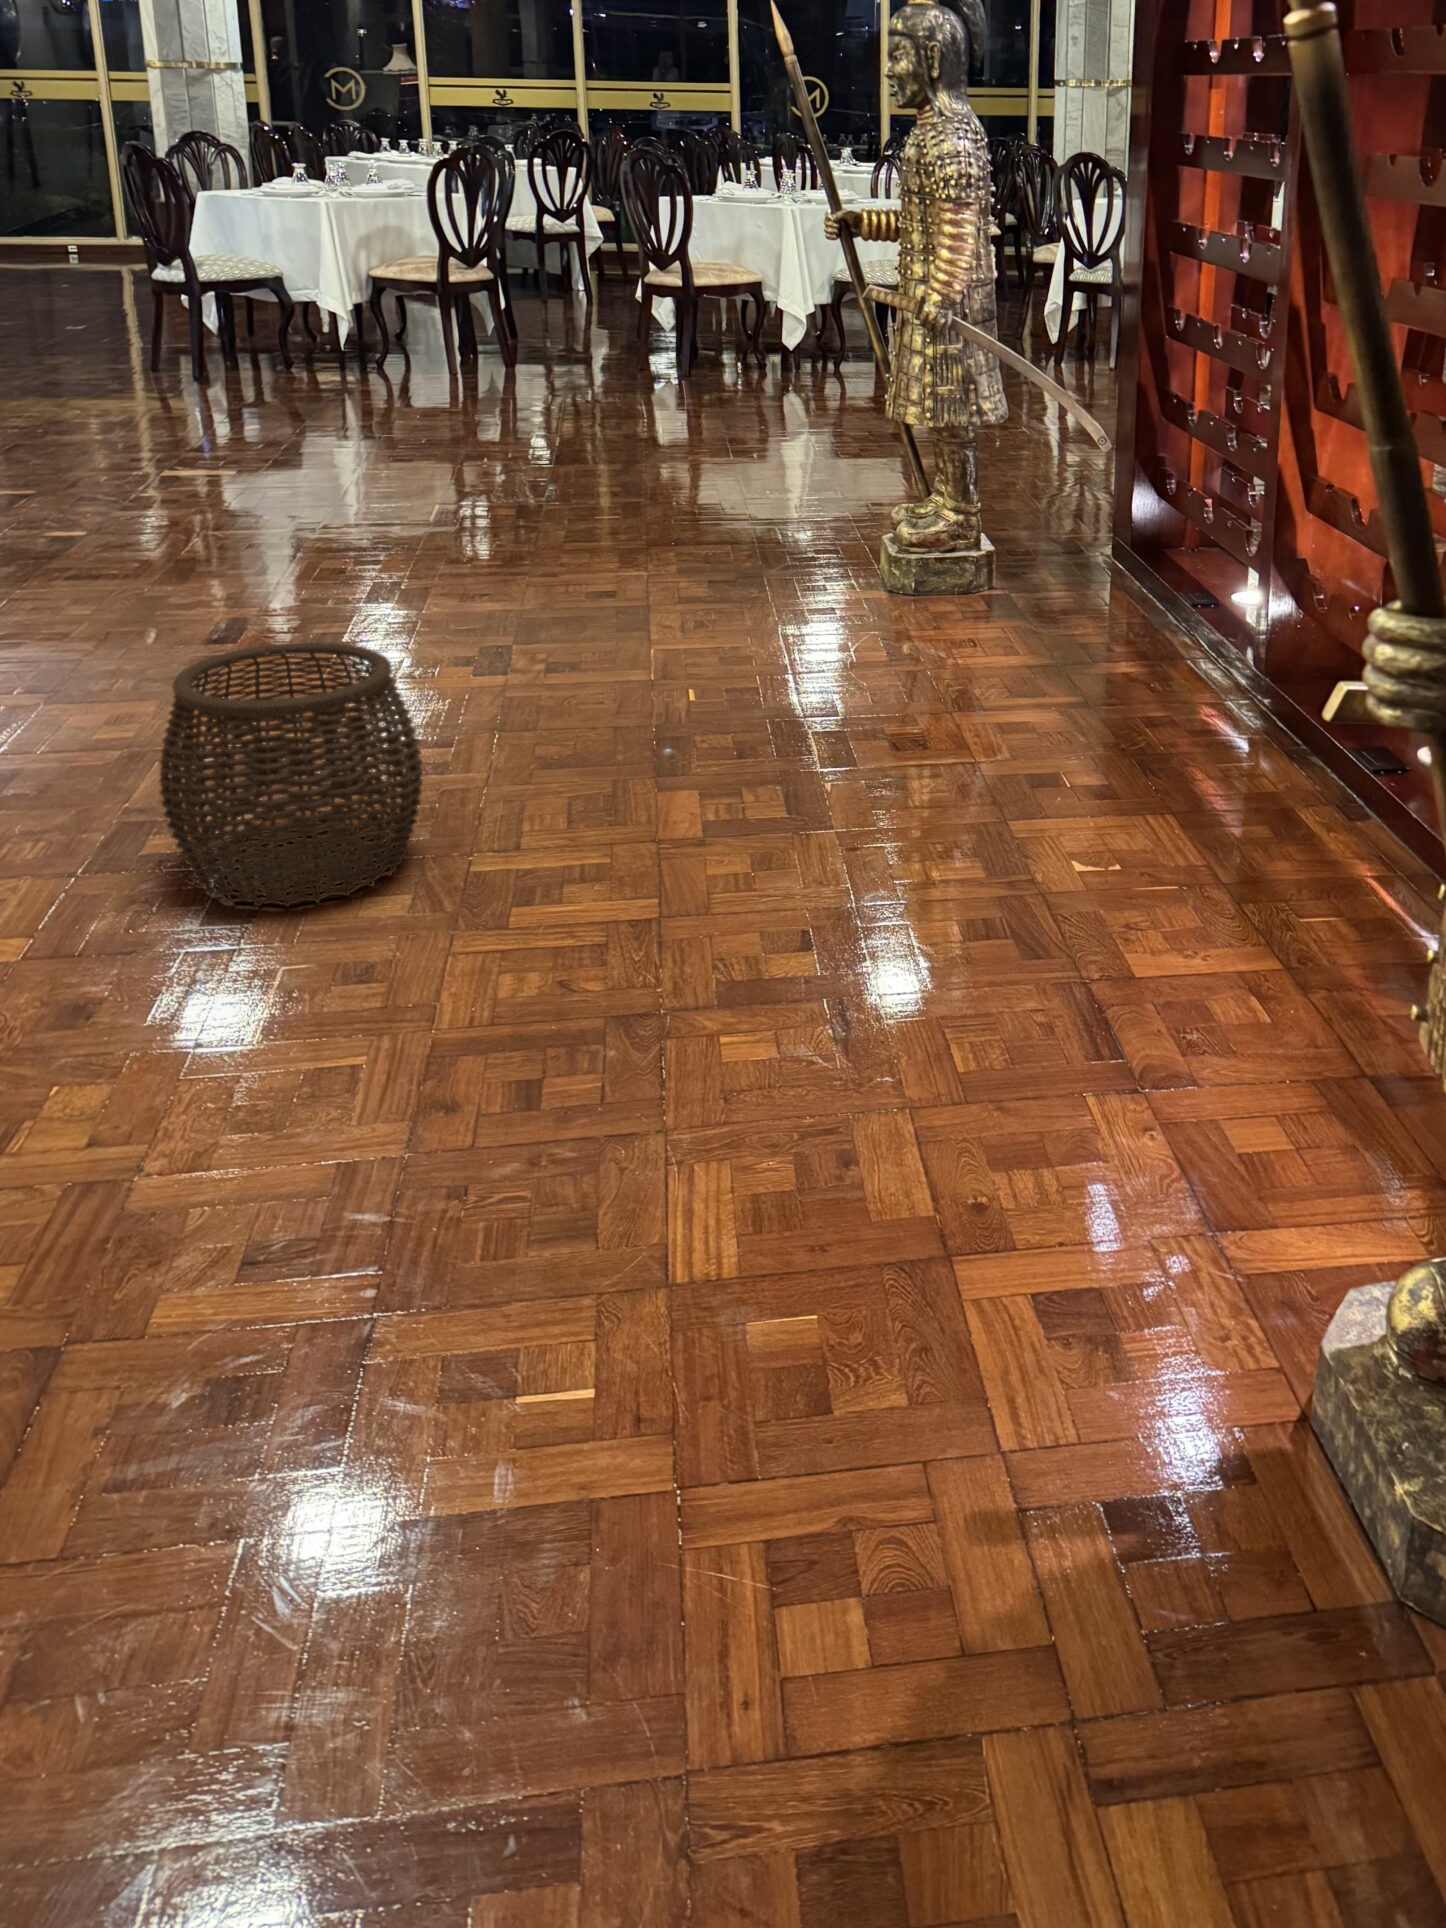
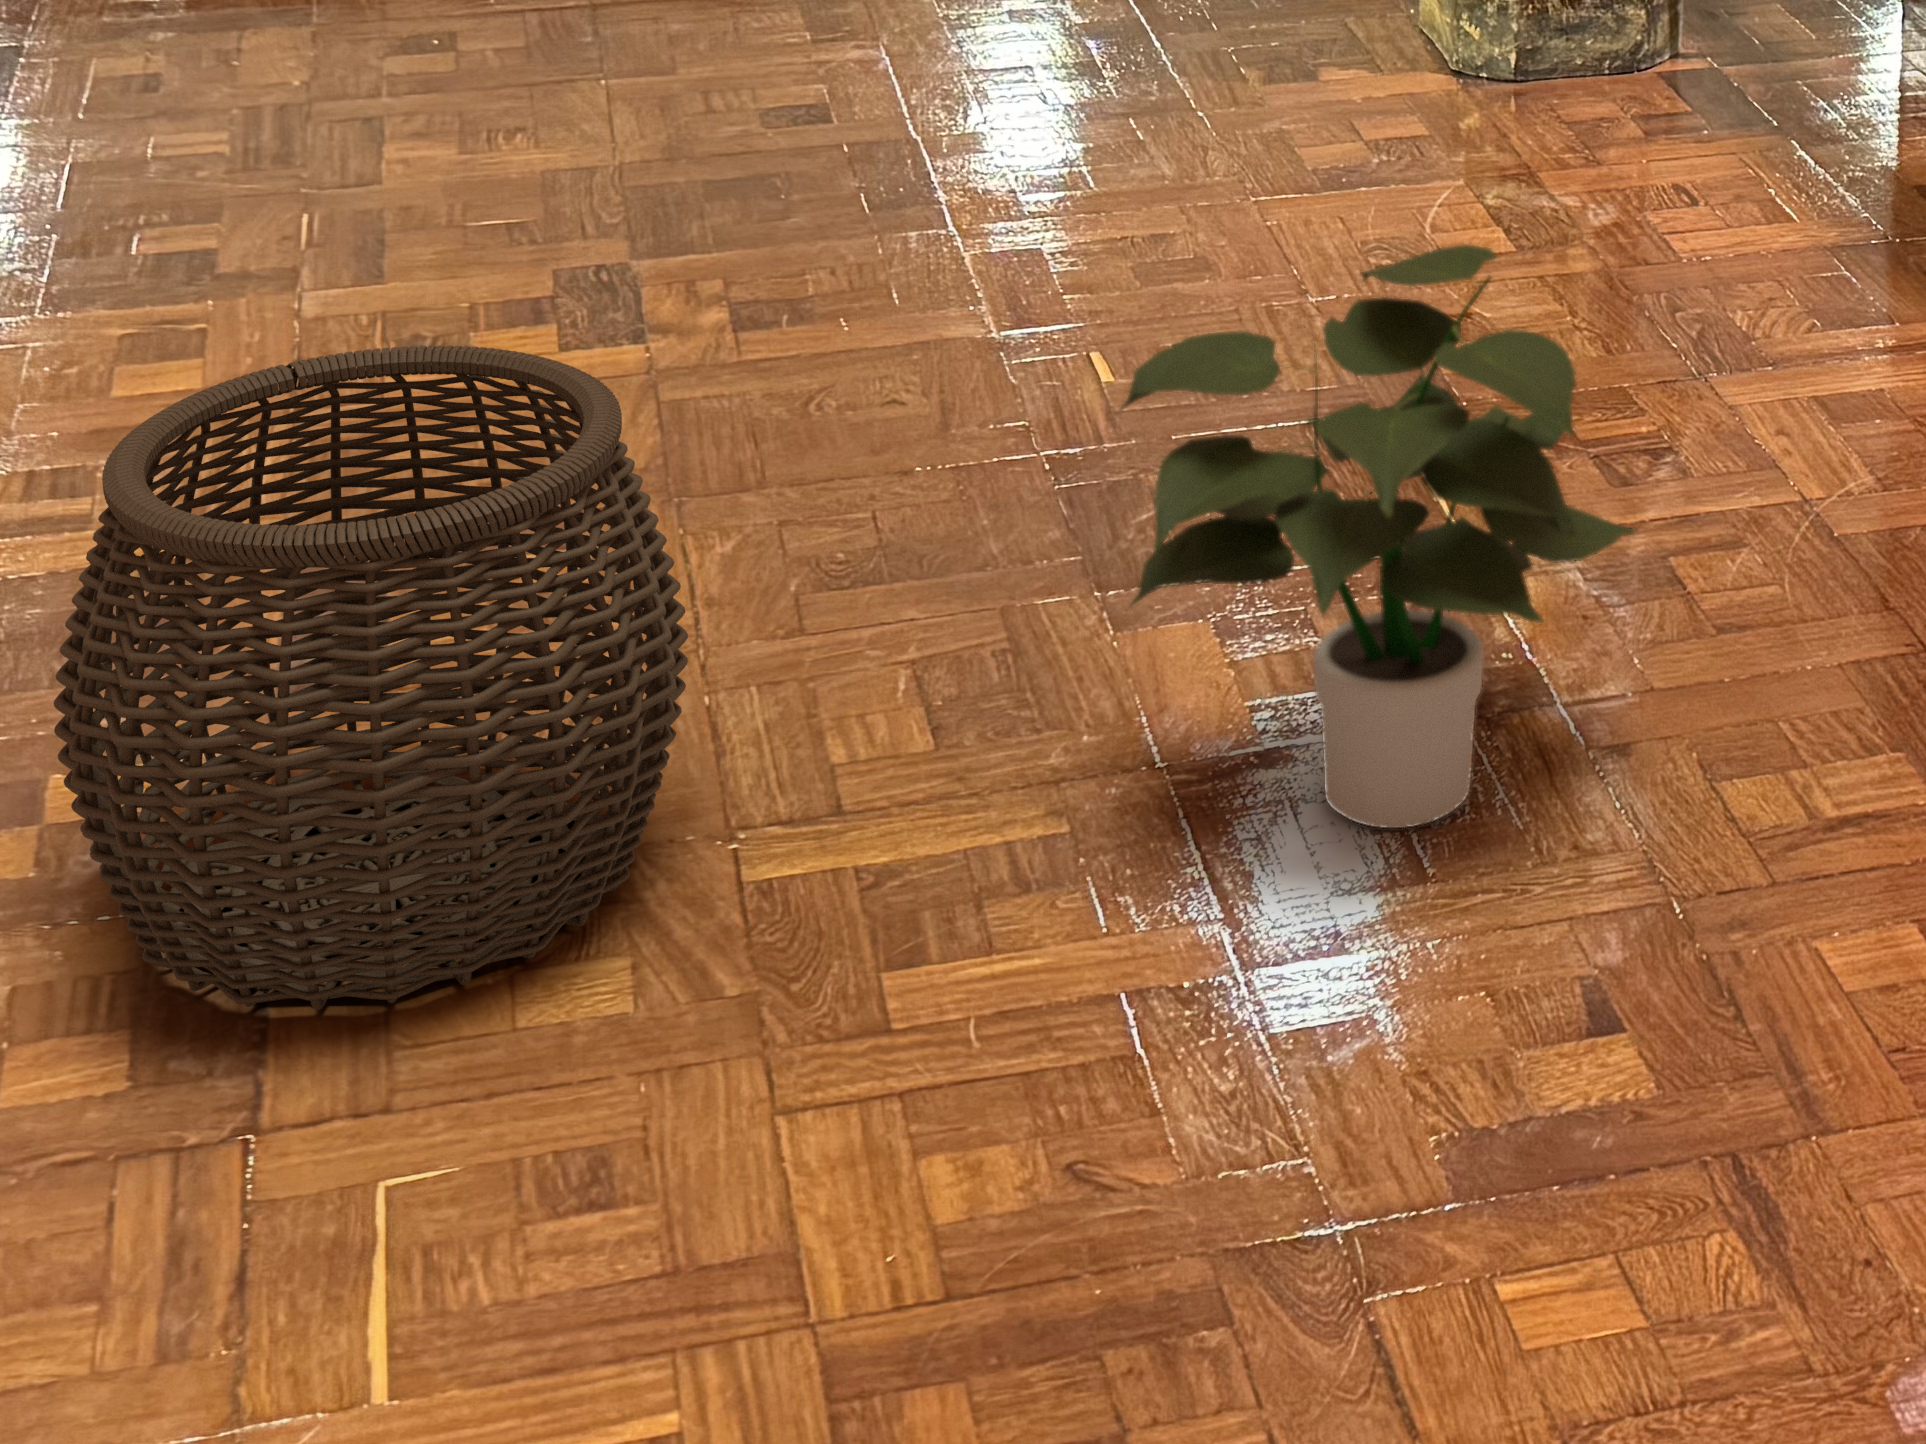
potted plant: none [606,624,847,881] -> present [1117,244,1636,828]

